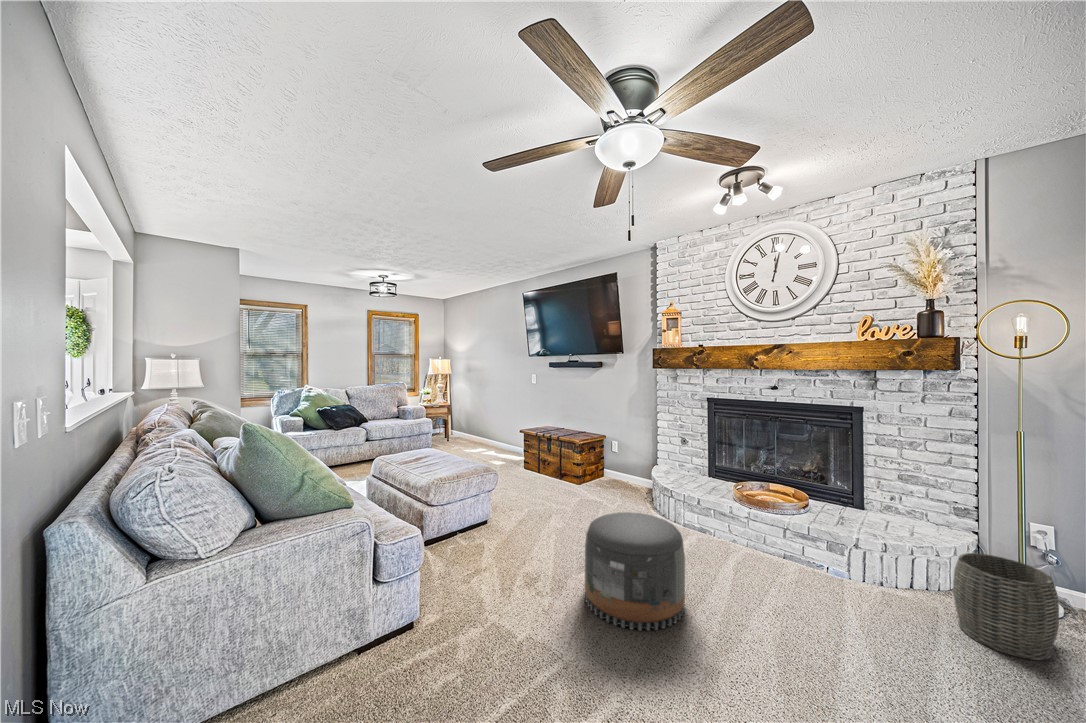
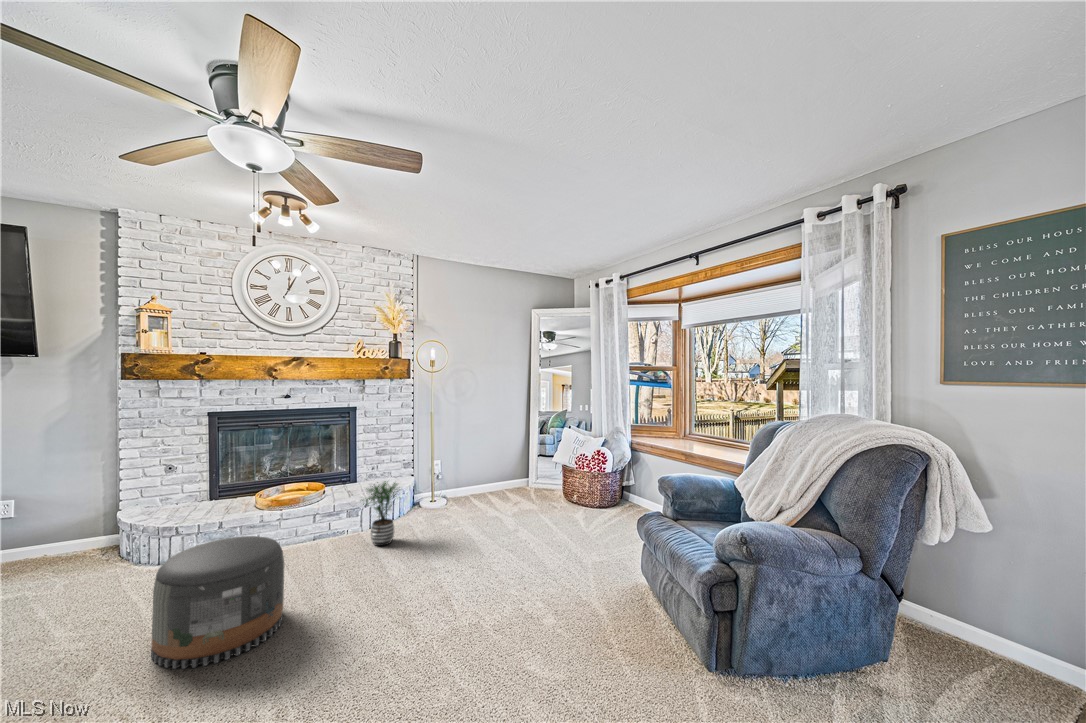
potted plant: none [823,513,901,611] -> present [363,481,400,546]
woven basket: present [953,553,1059,660] -> none [423,483,464,533]

